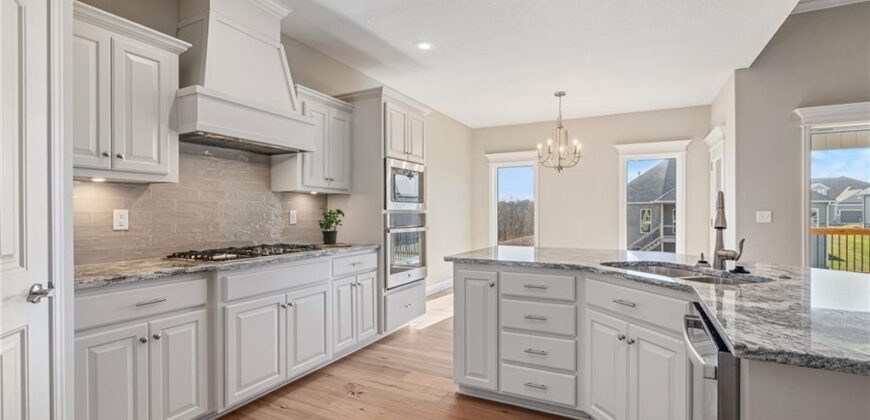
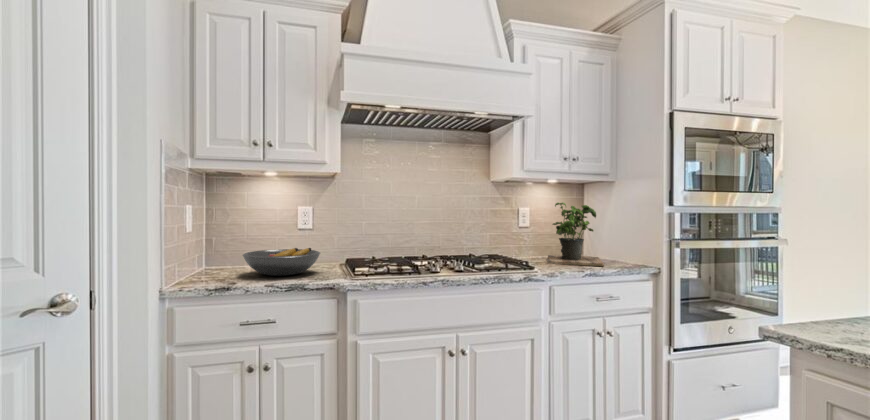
fruit bowl: none [94,244,173,269] -> present [243,248,320,276]

